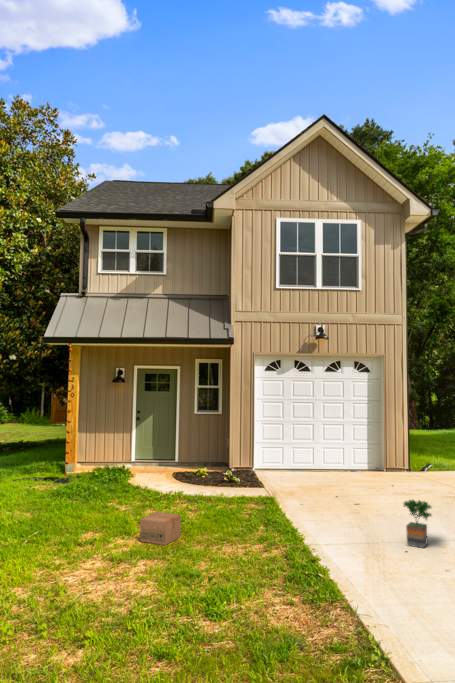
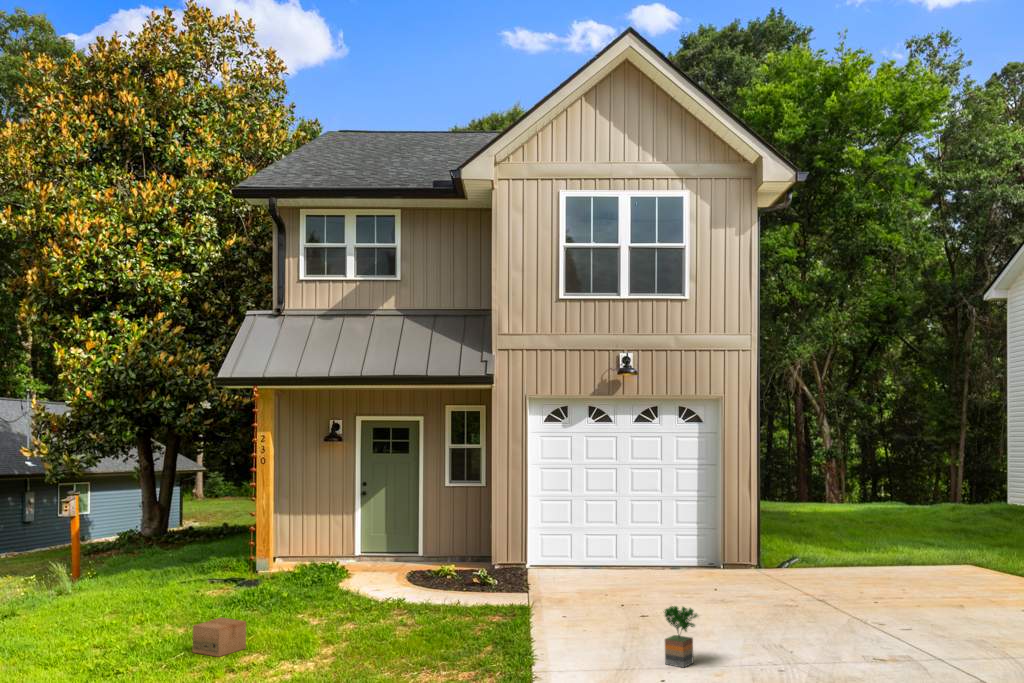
cardboard box: present [140,512,181,545] -> present [192,617,246,657]

